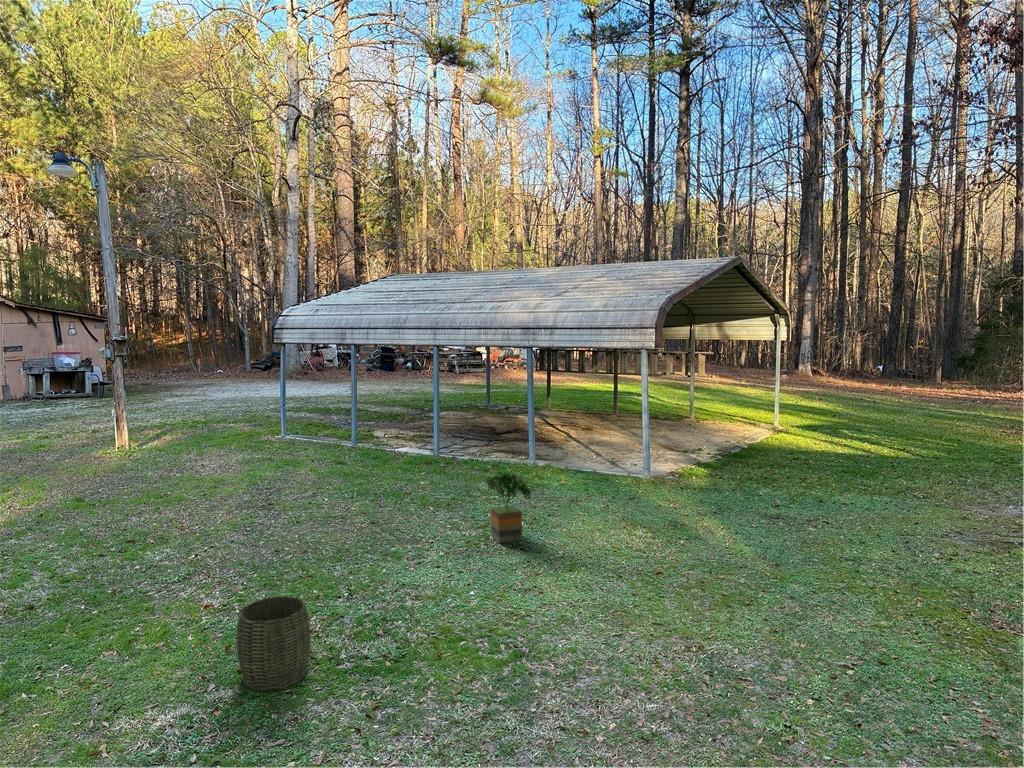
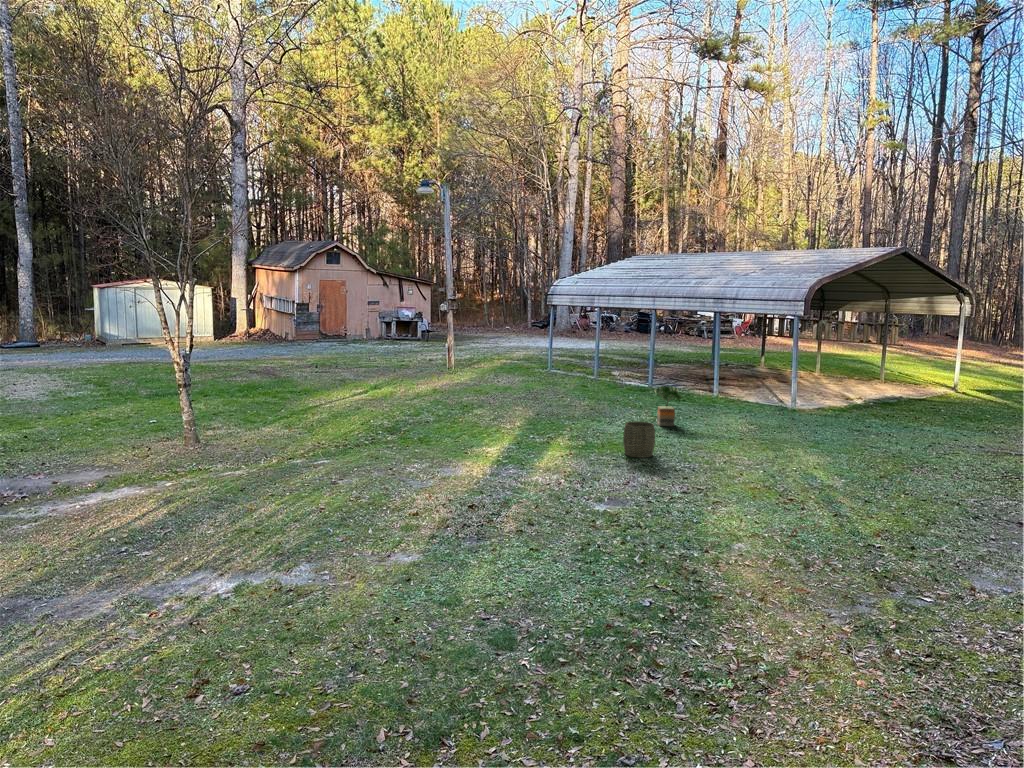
woven basket: present [237,596,310,691] -> present [623,422,655,458]

